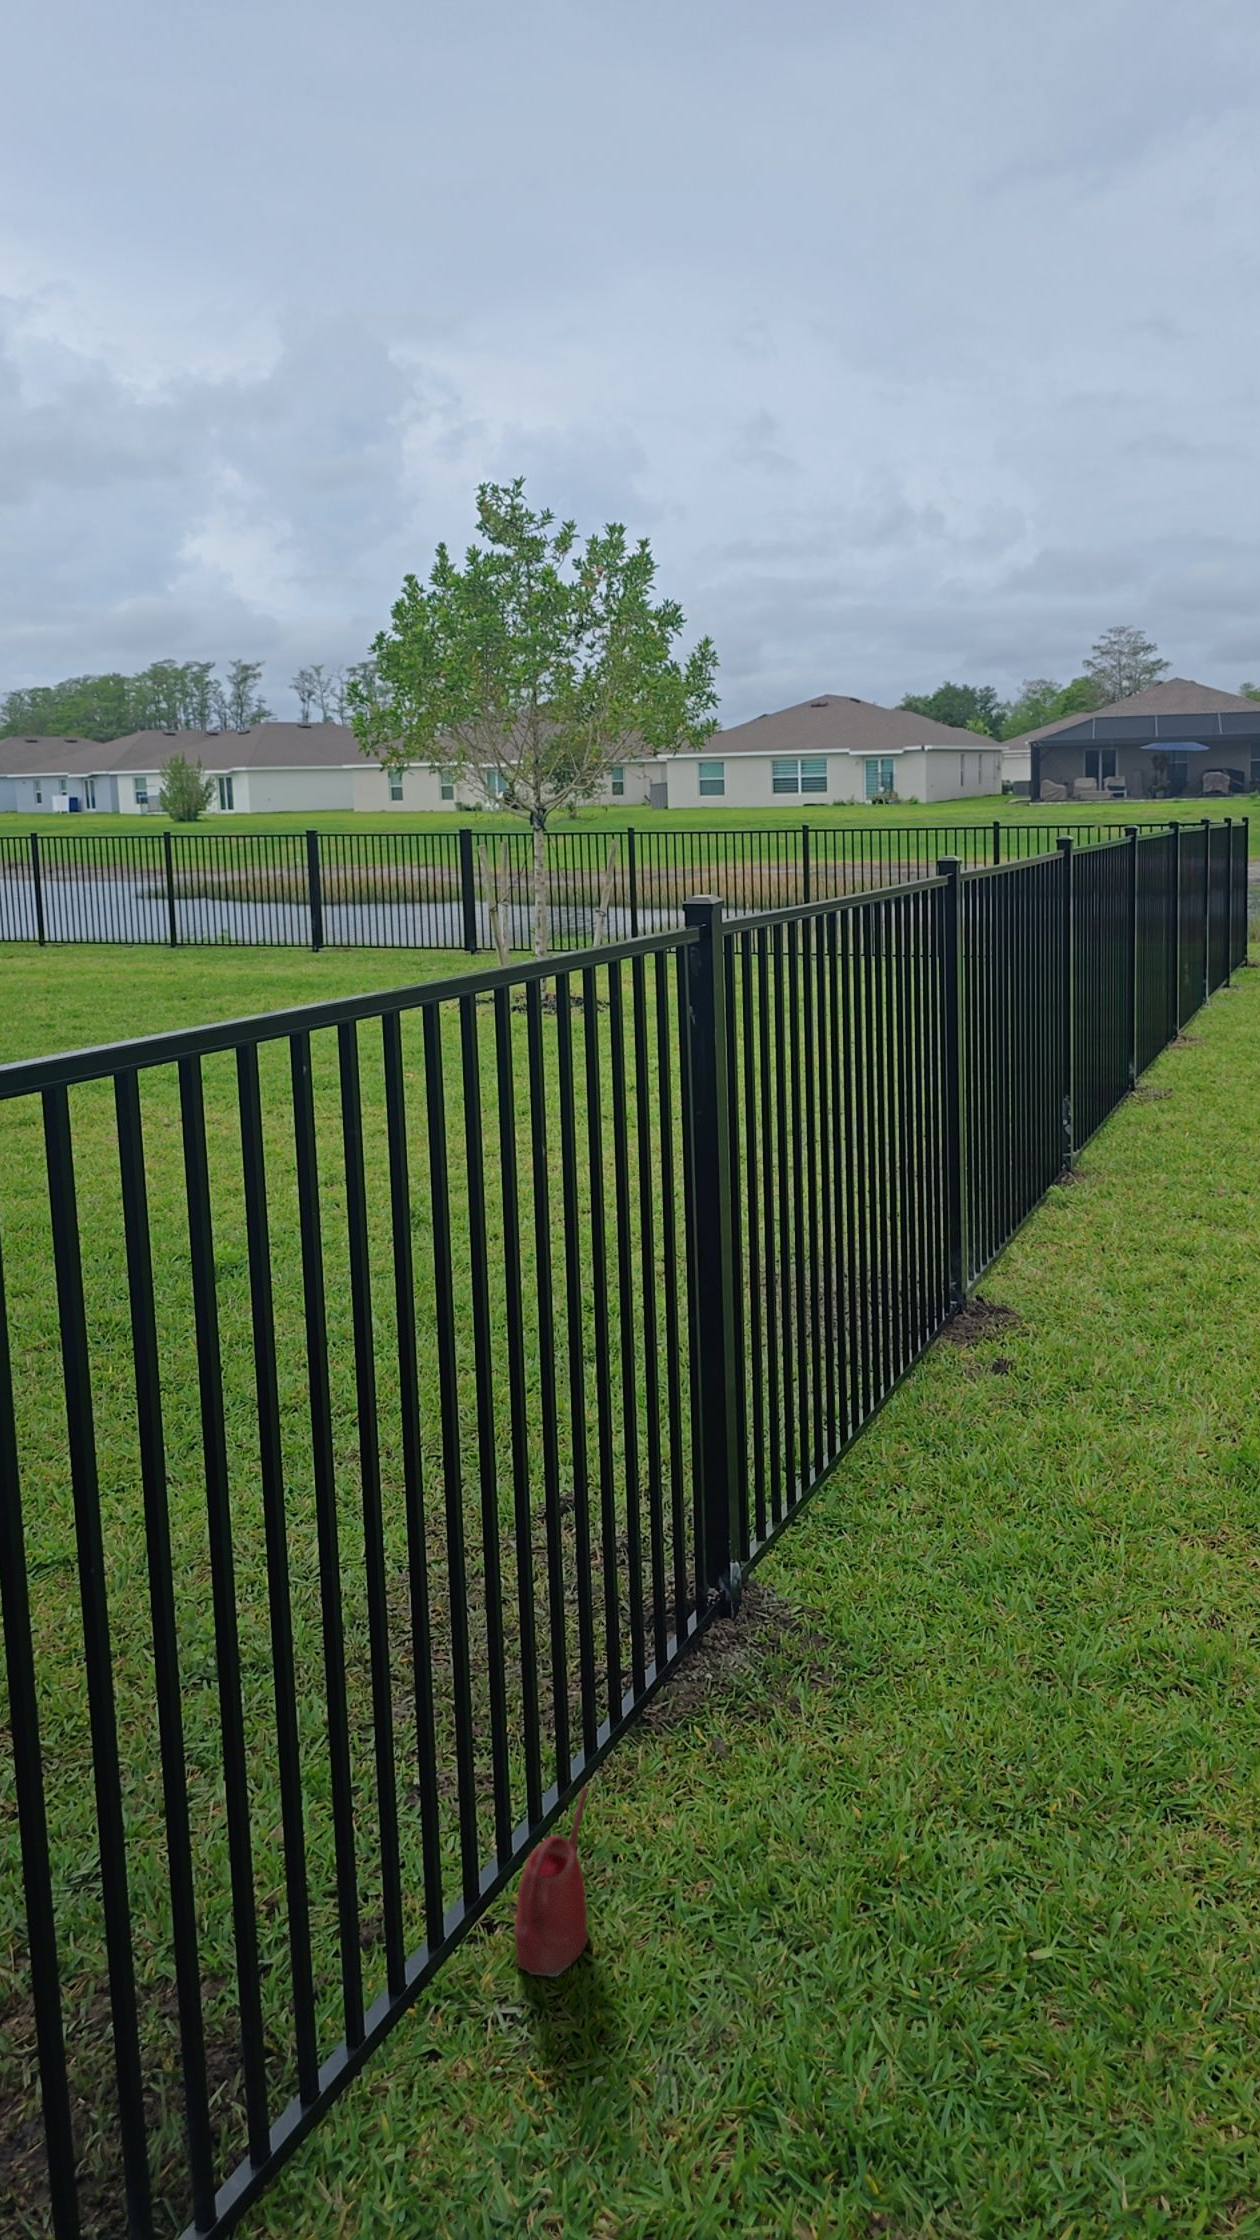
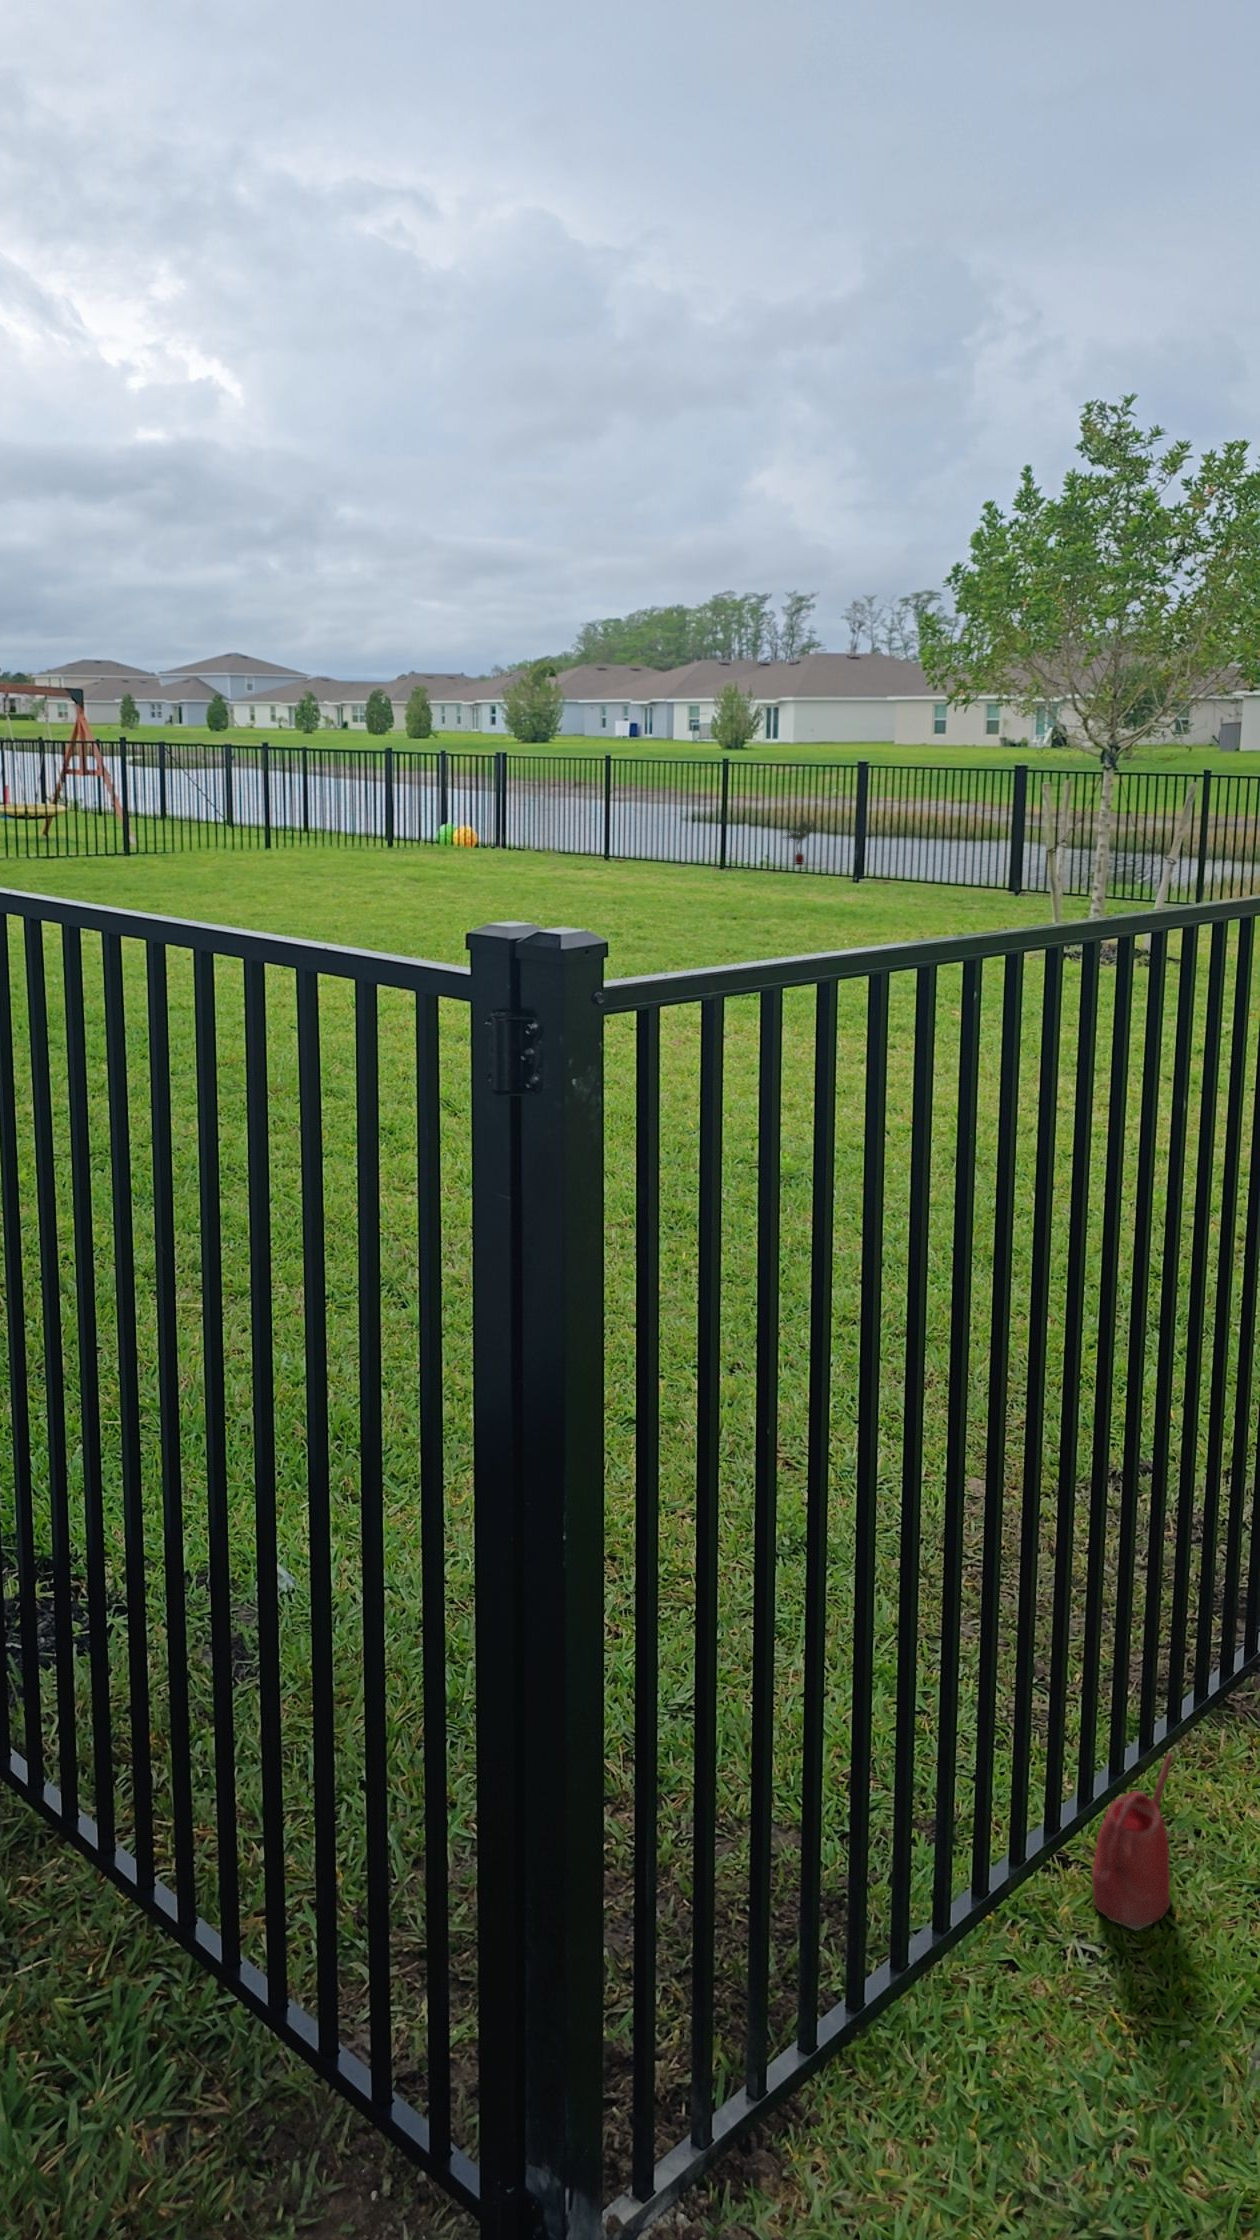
potted tree: none [239,881,278,933] -> present [783,815,817,864]

